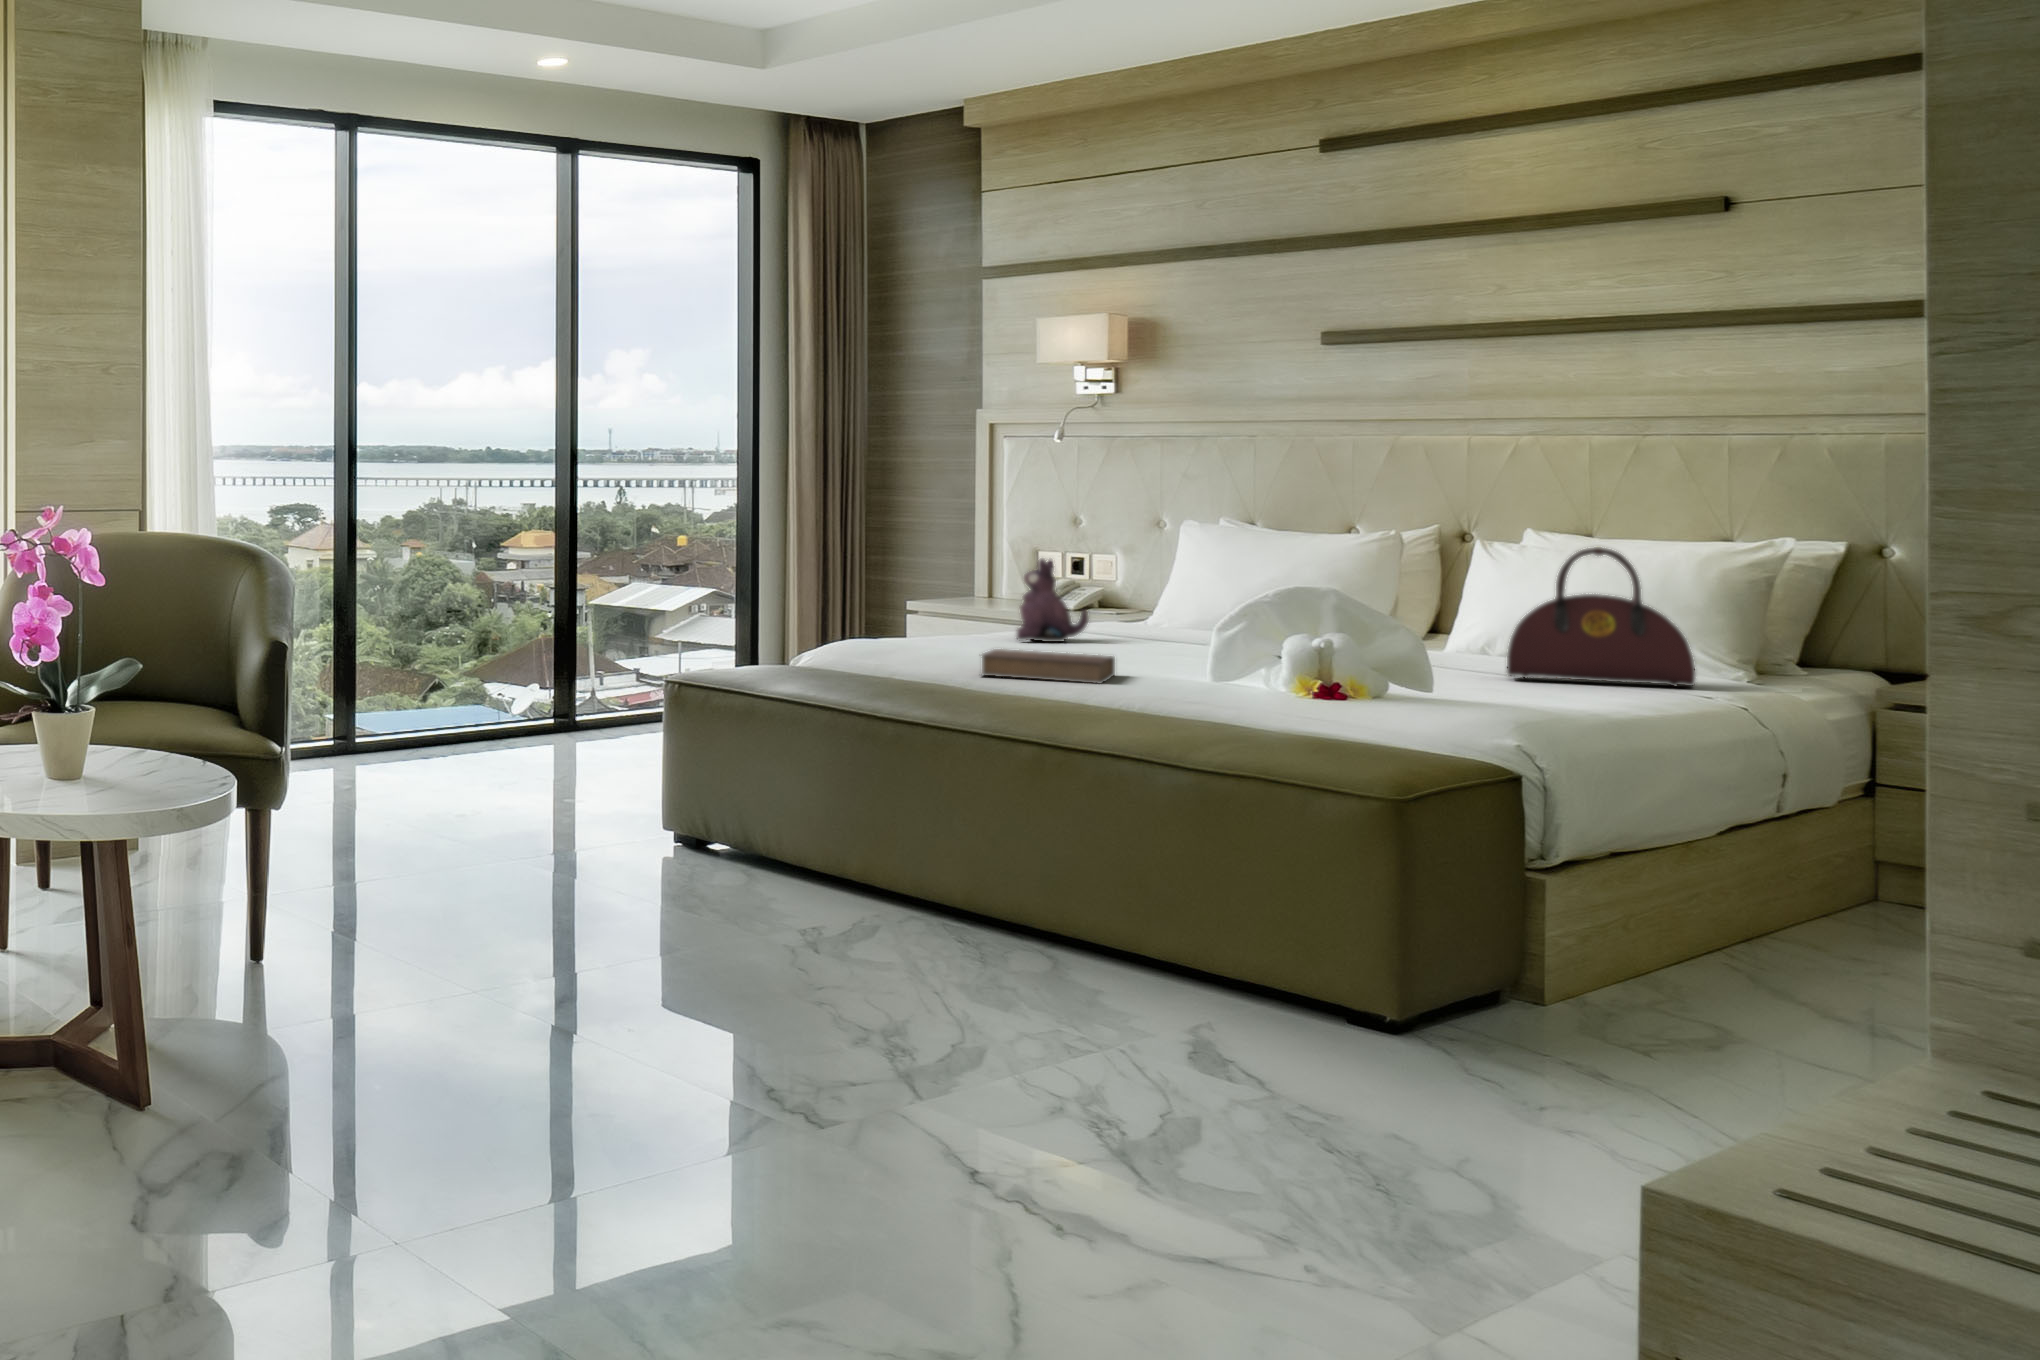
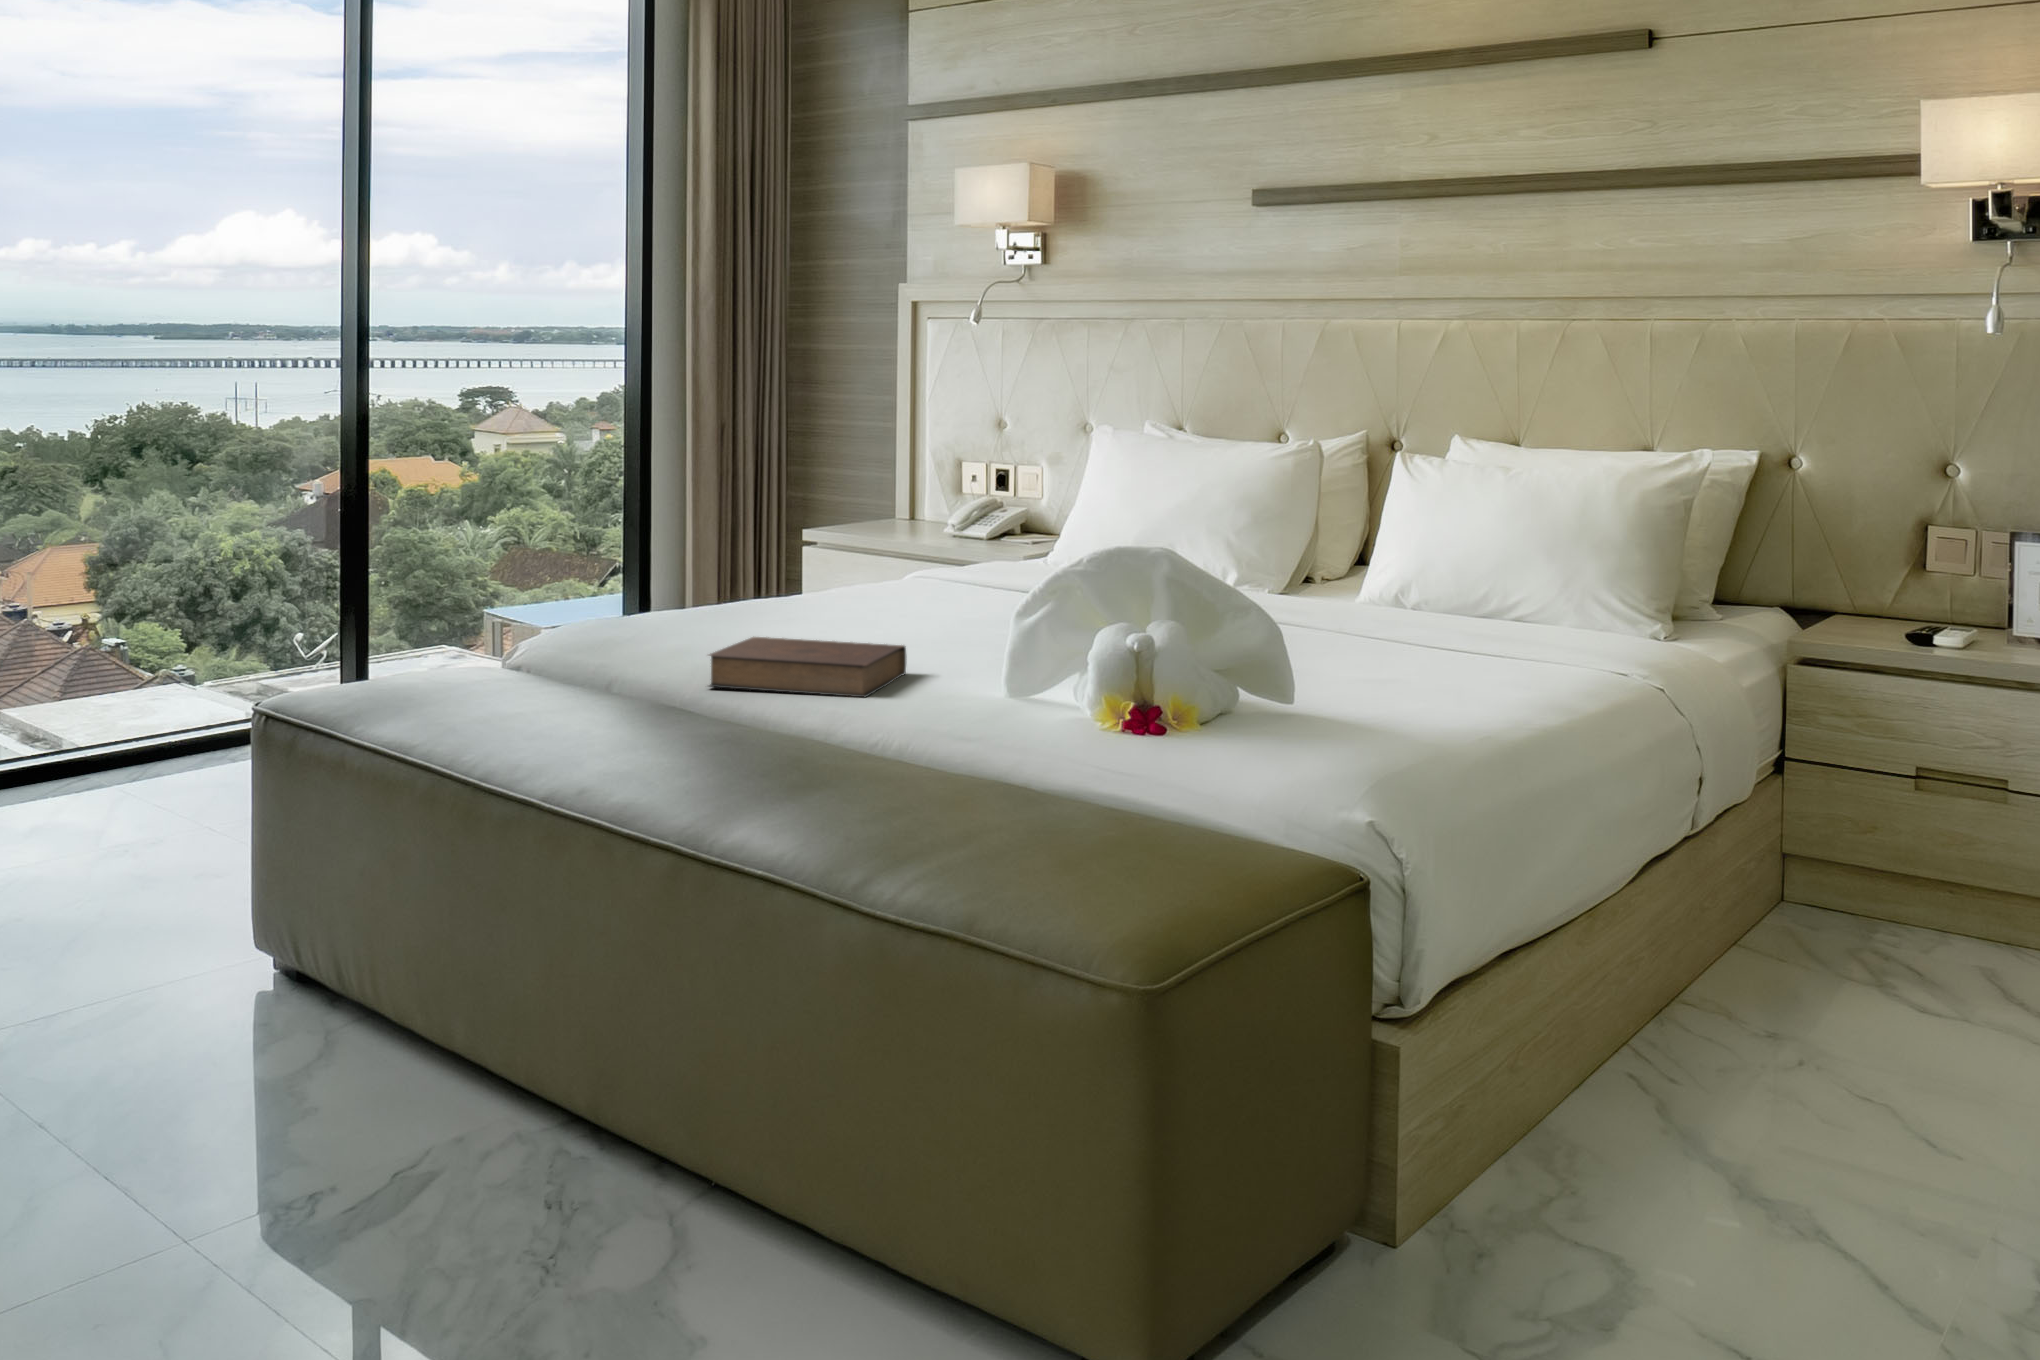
handbag: present [1507,547,1695,686] -> none [1397,470,1606,661]
plush toy: present [1016,559,1088,642] -> none [854,483,944,599]

